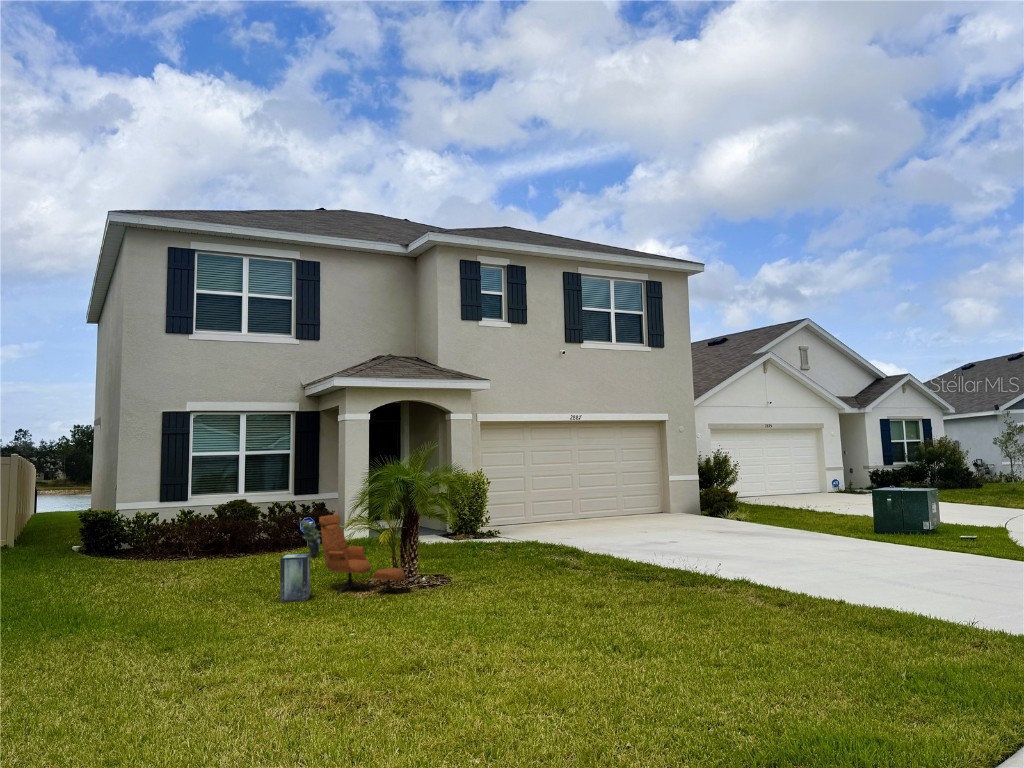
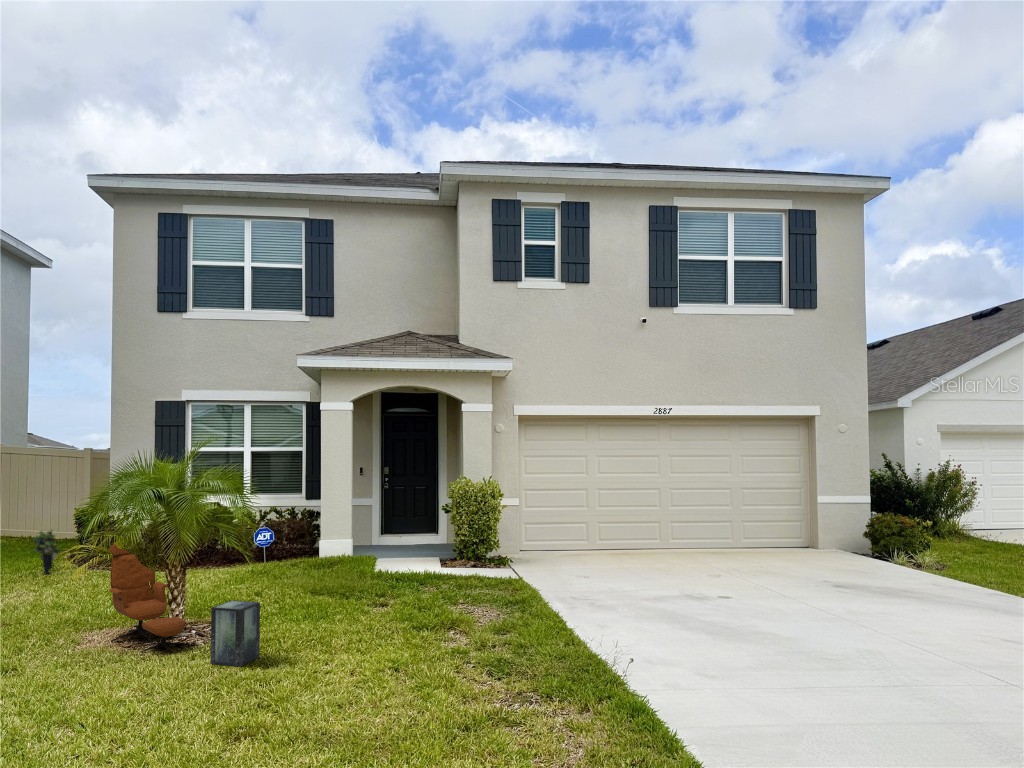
potted plant: present [300,521,321,557] -> present [33,529,60,574]
storage box: present [280,553,310,602] -> present [211,600,260,667]

